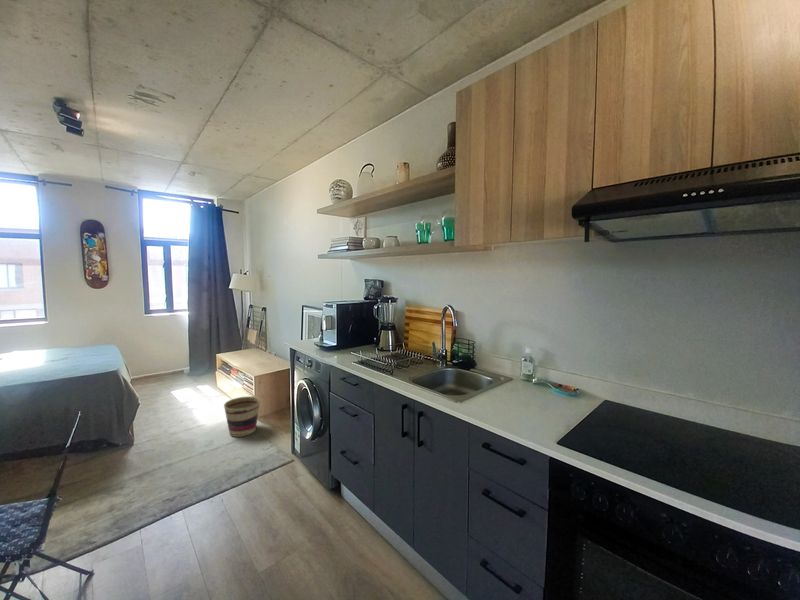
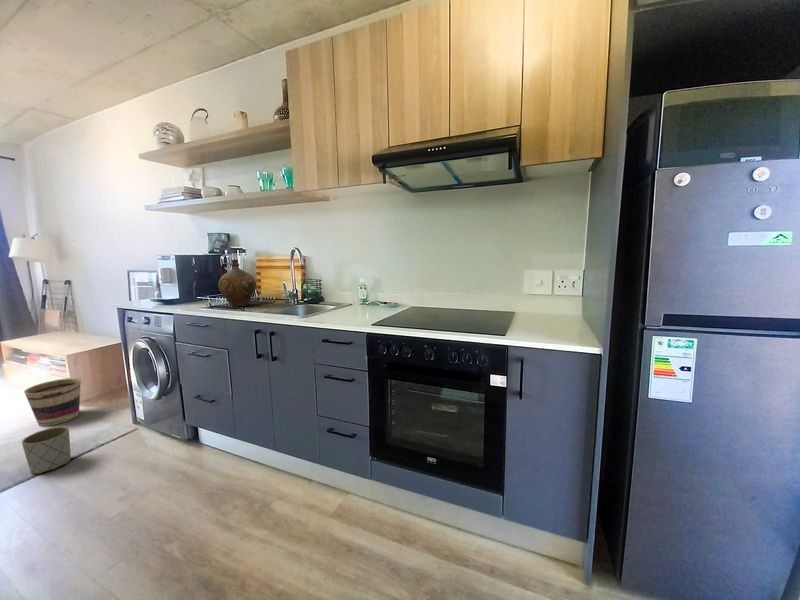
ceramic jug: none [369,314,405,364] -> present [218,259,256,307]
planter: none [212,449,244,491] -> present [22,427,71,474]

